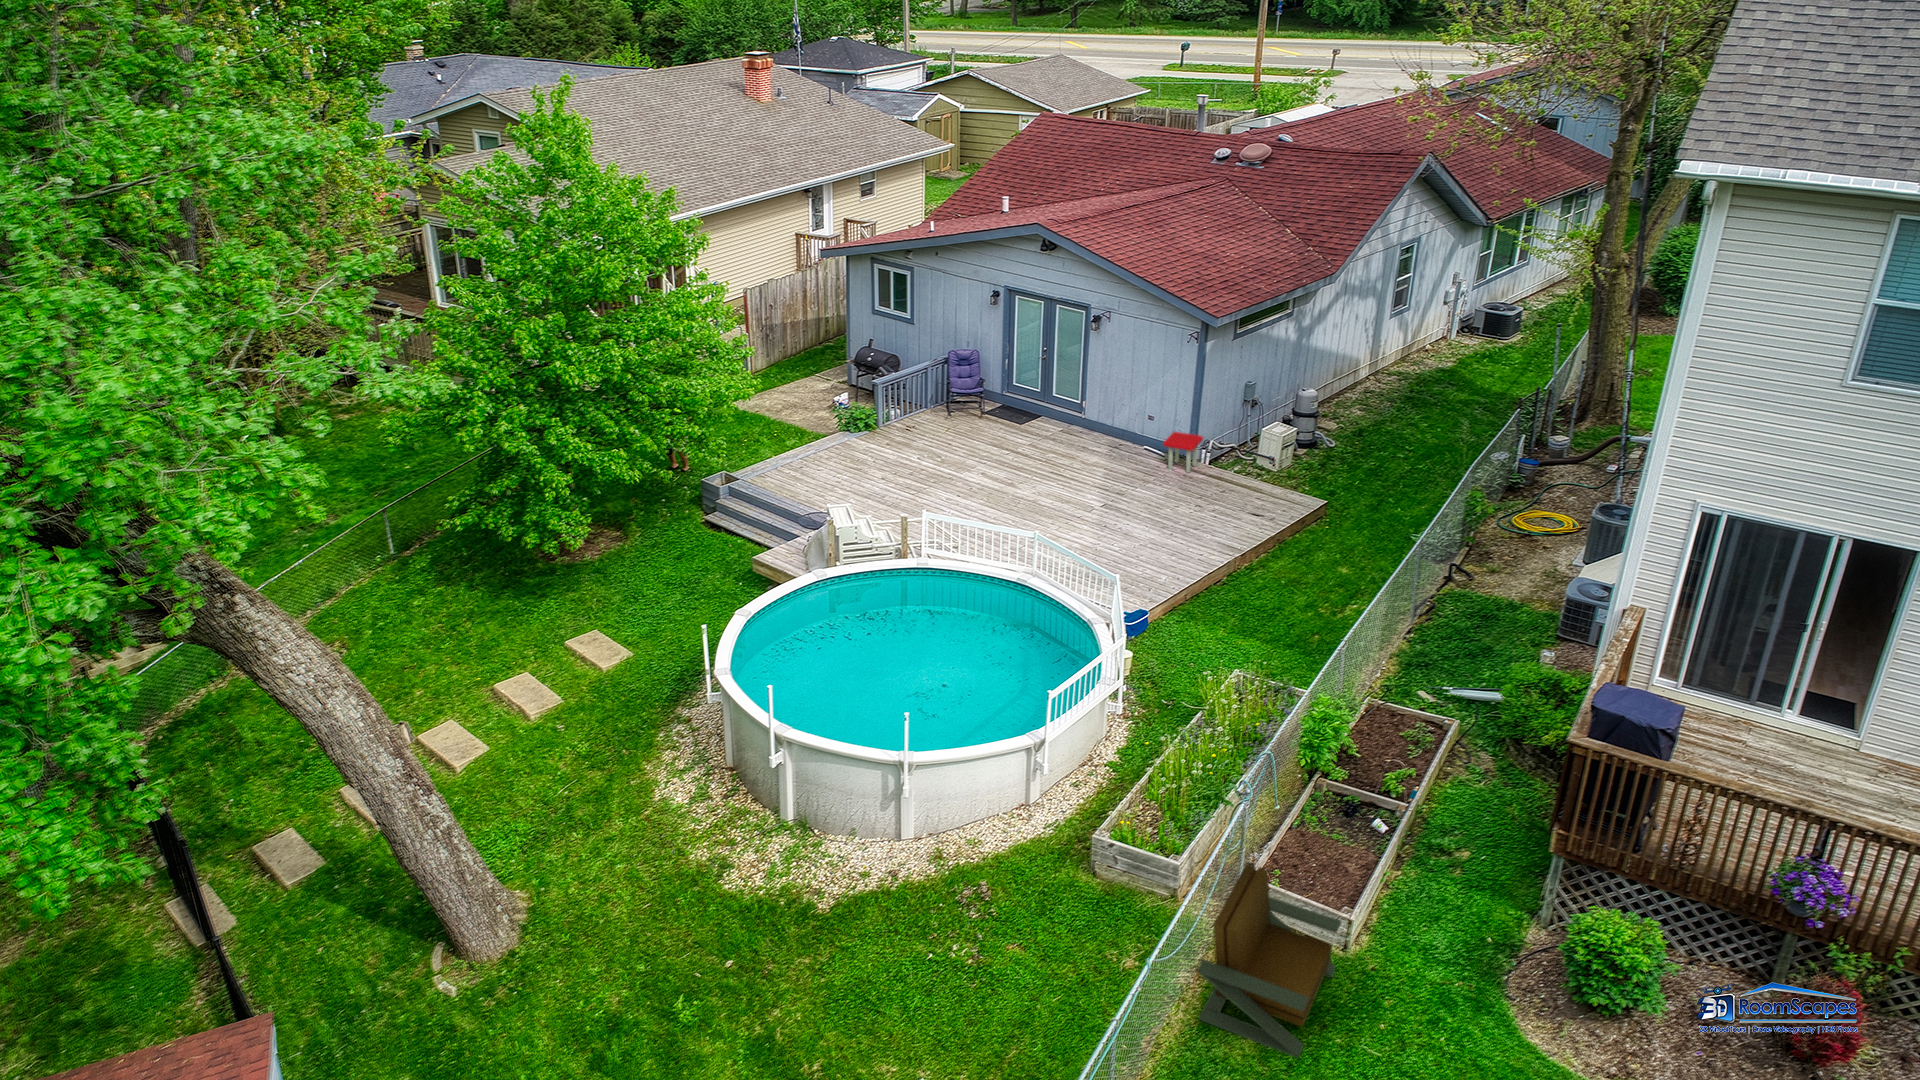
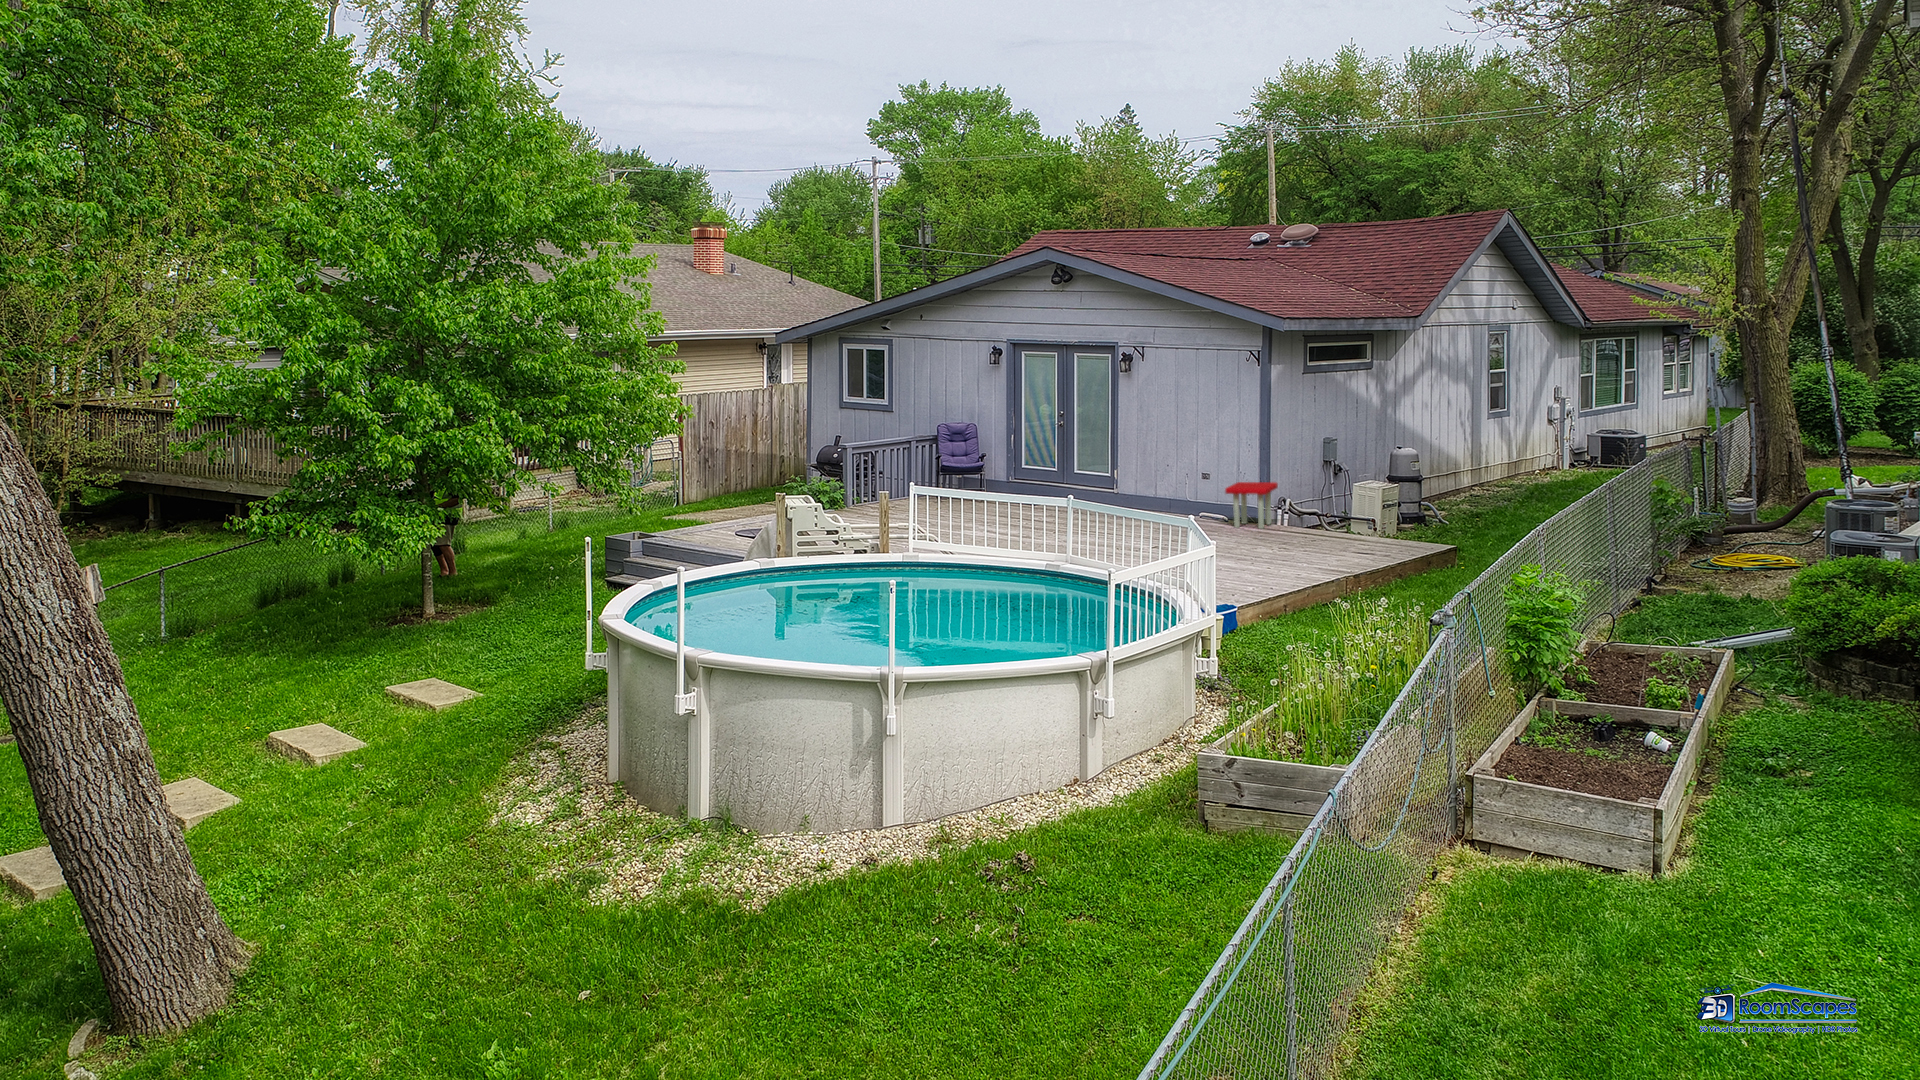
lounge chair: present [1197,864,1341,1058] -> none [1416,694,1653,988]

